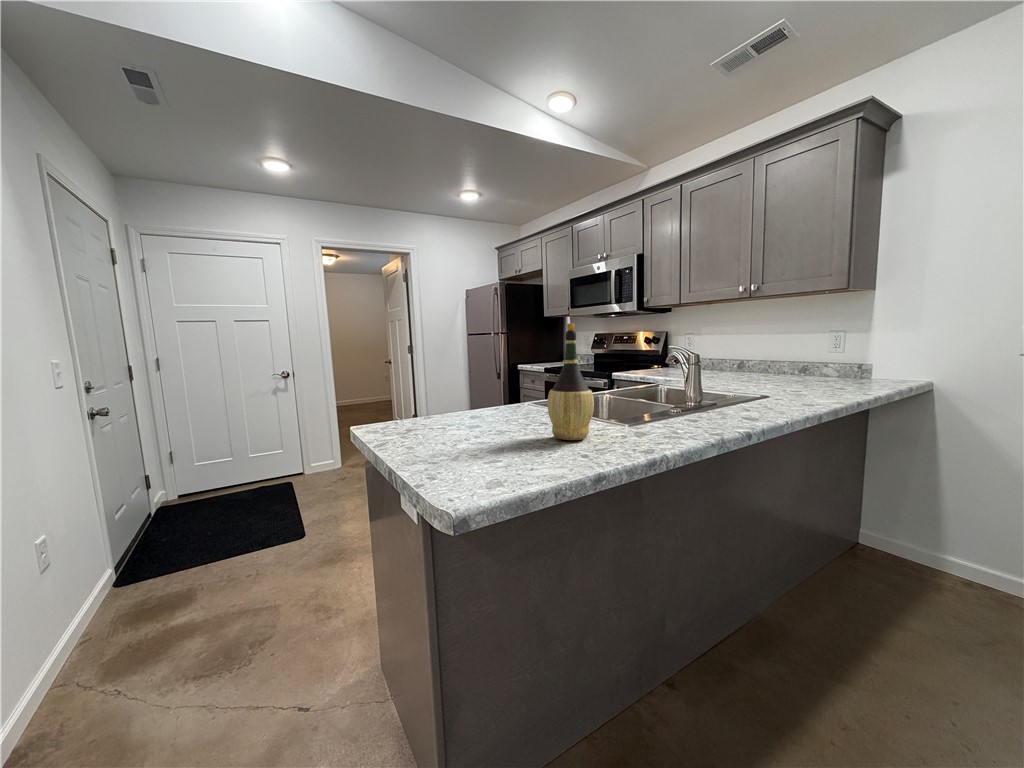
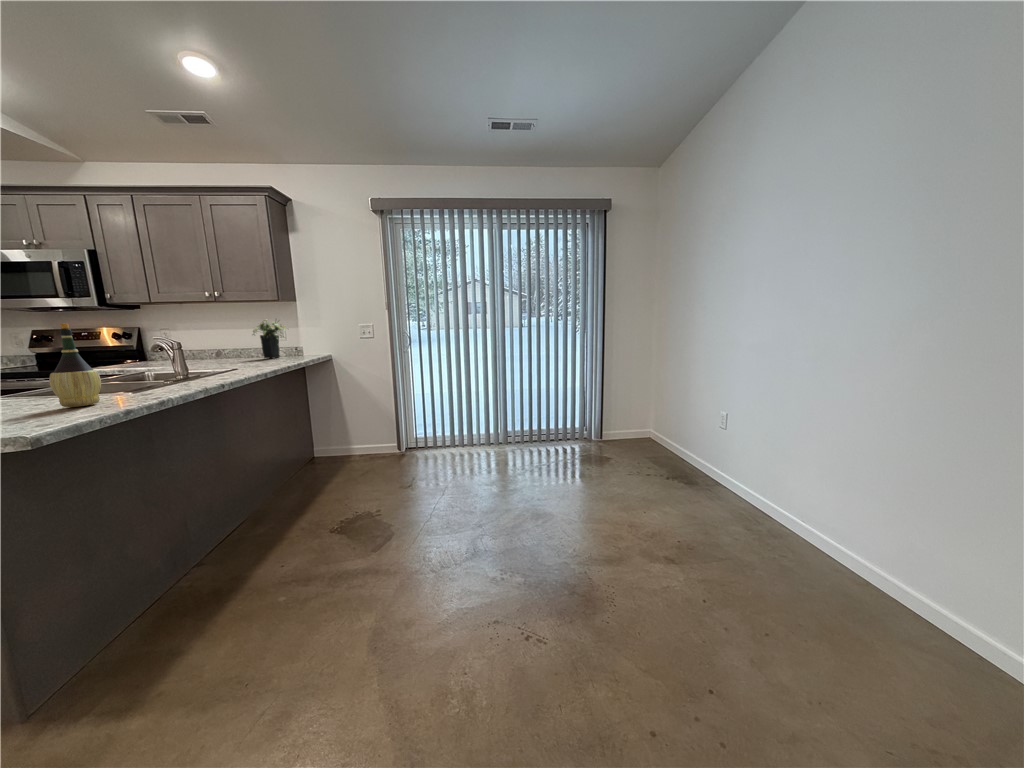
flower arrangement: none [790,317,853,380] -> present [252,319,286,358]

